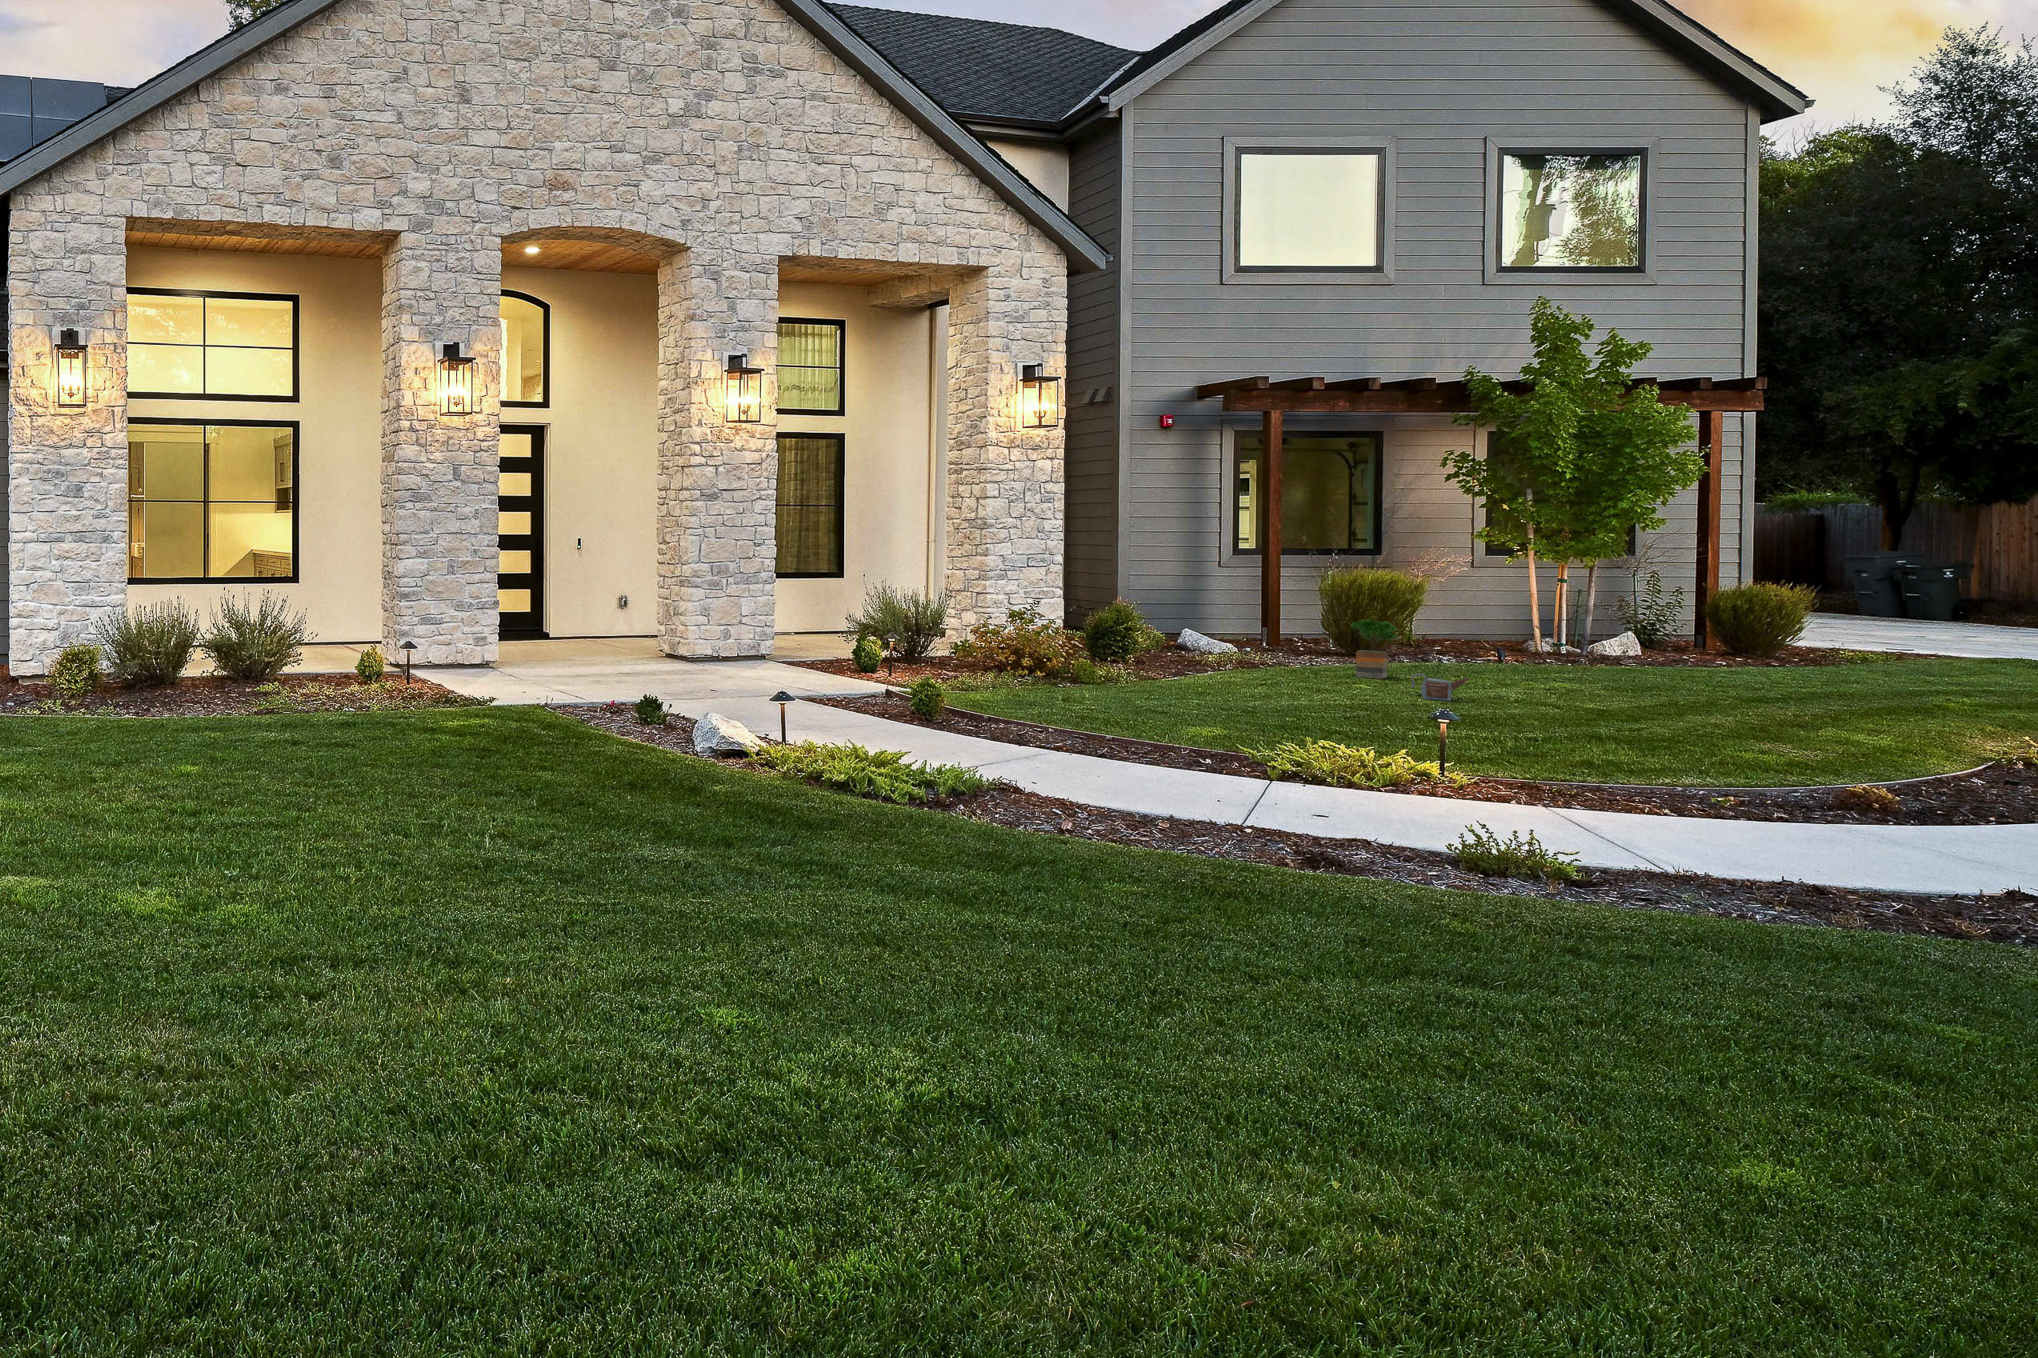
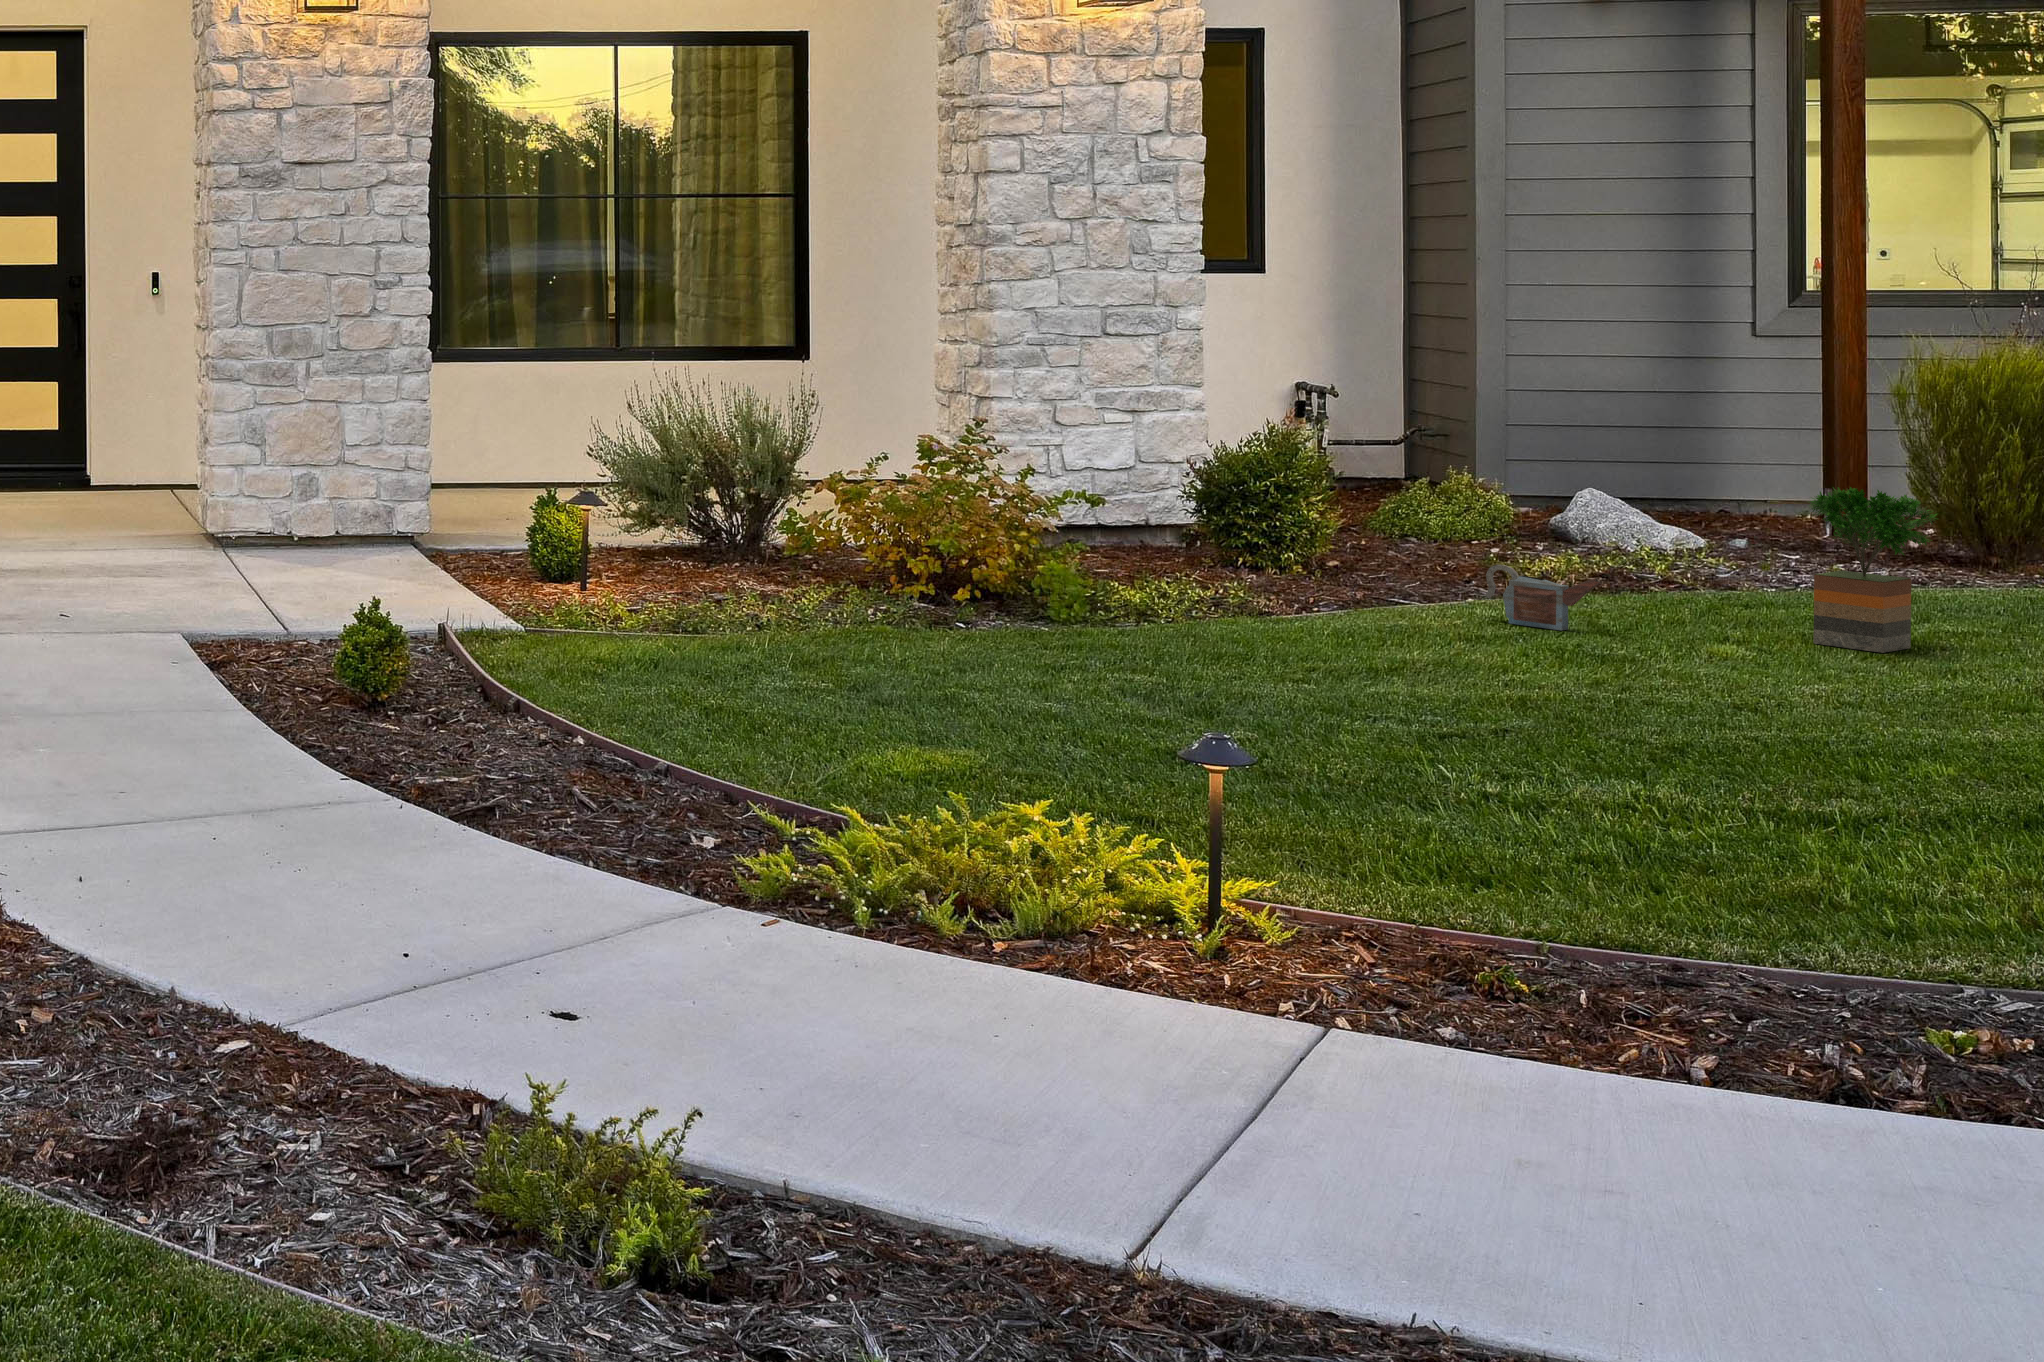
watering can: present [1411,673,1469,701] -> present [1485,565,1601,630]

